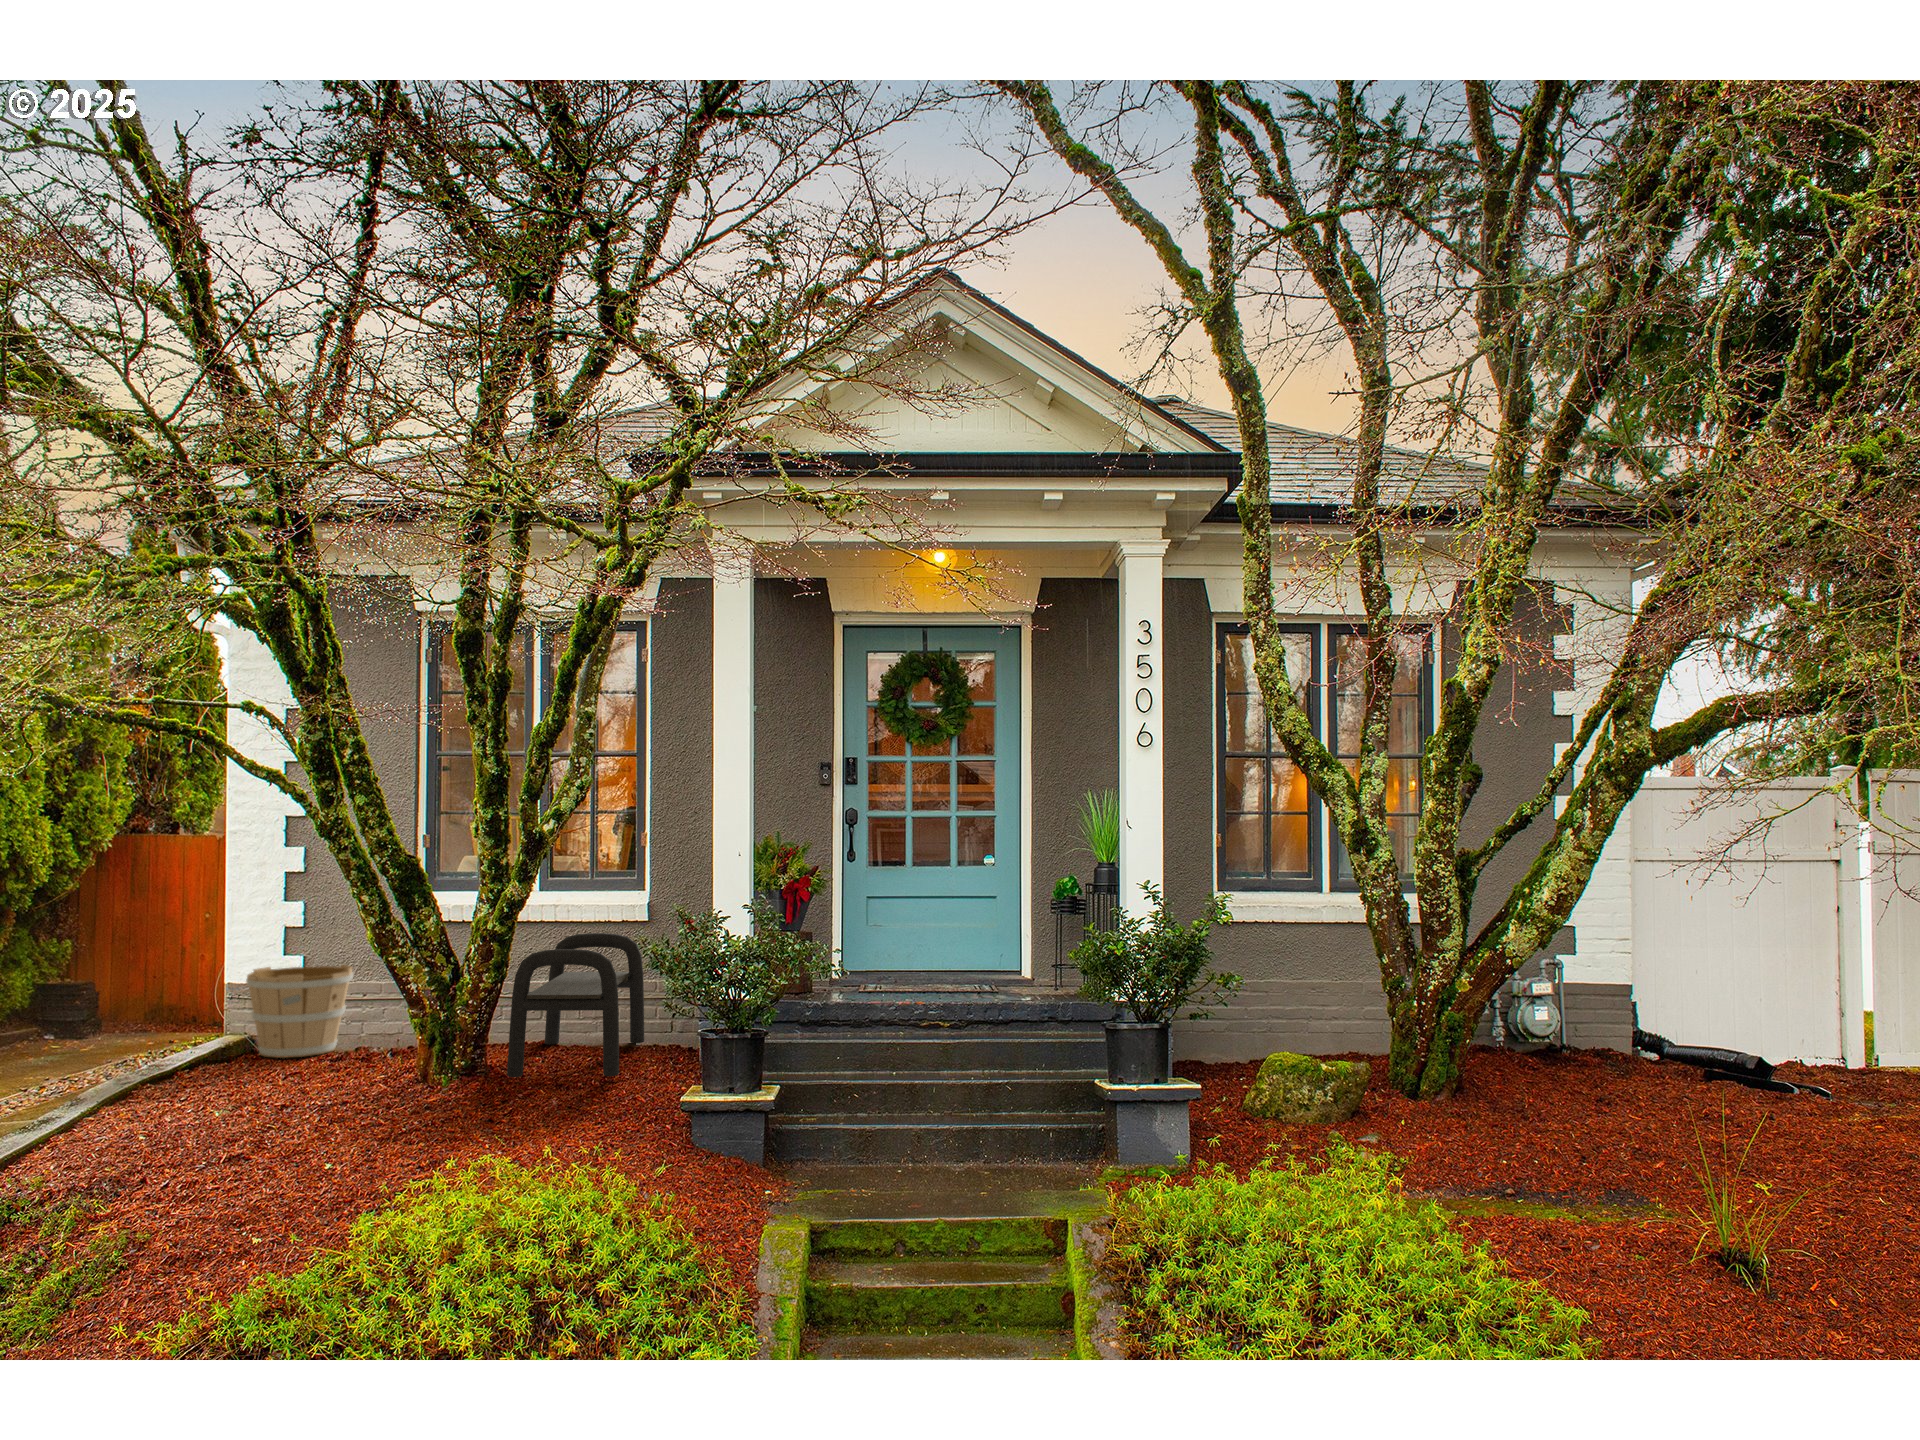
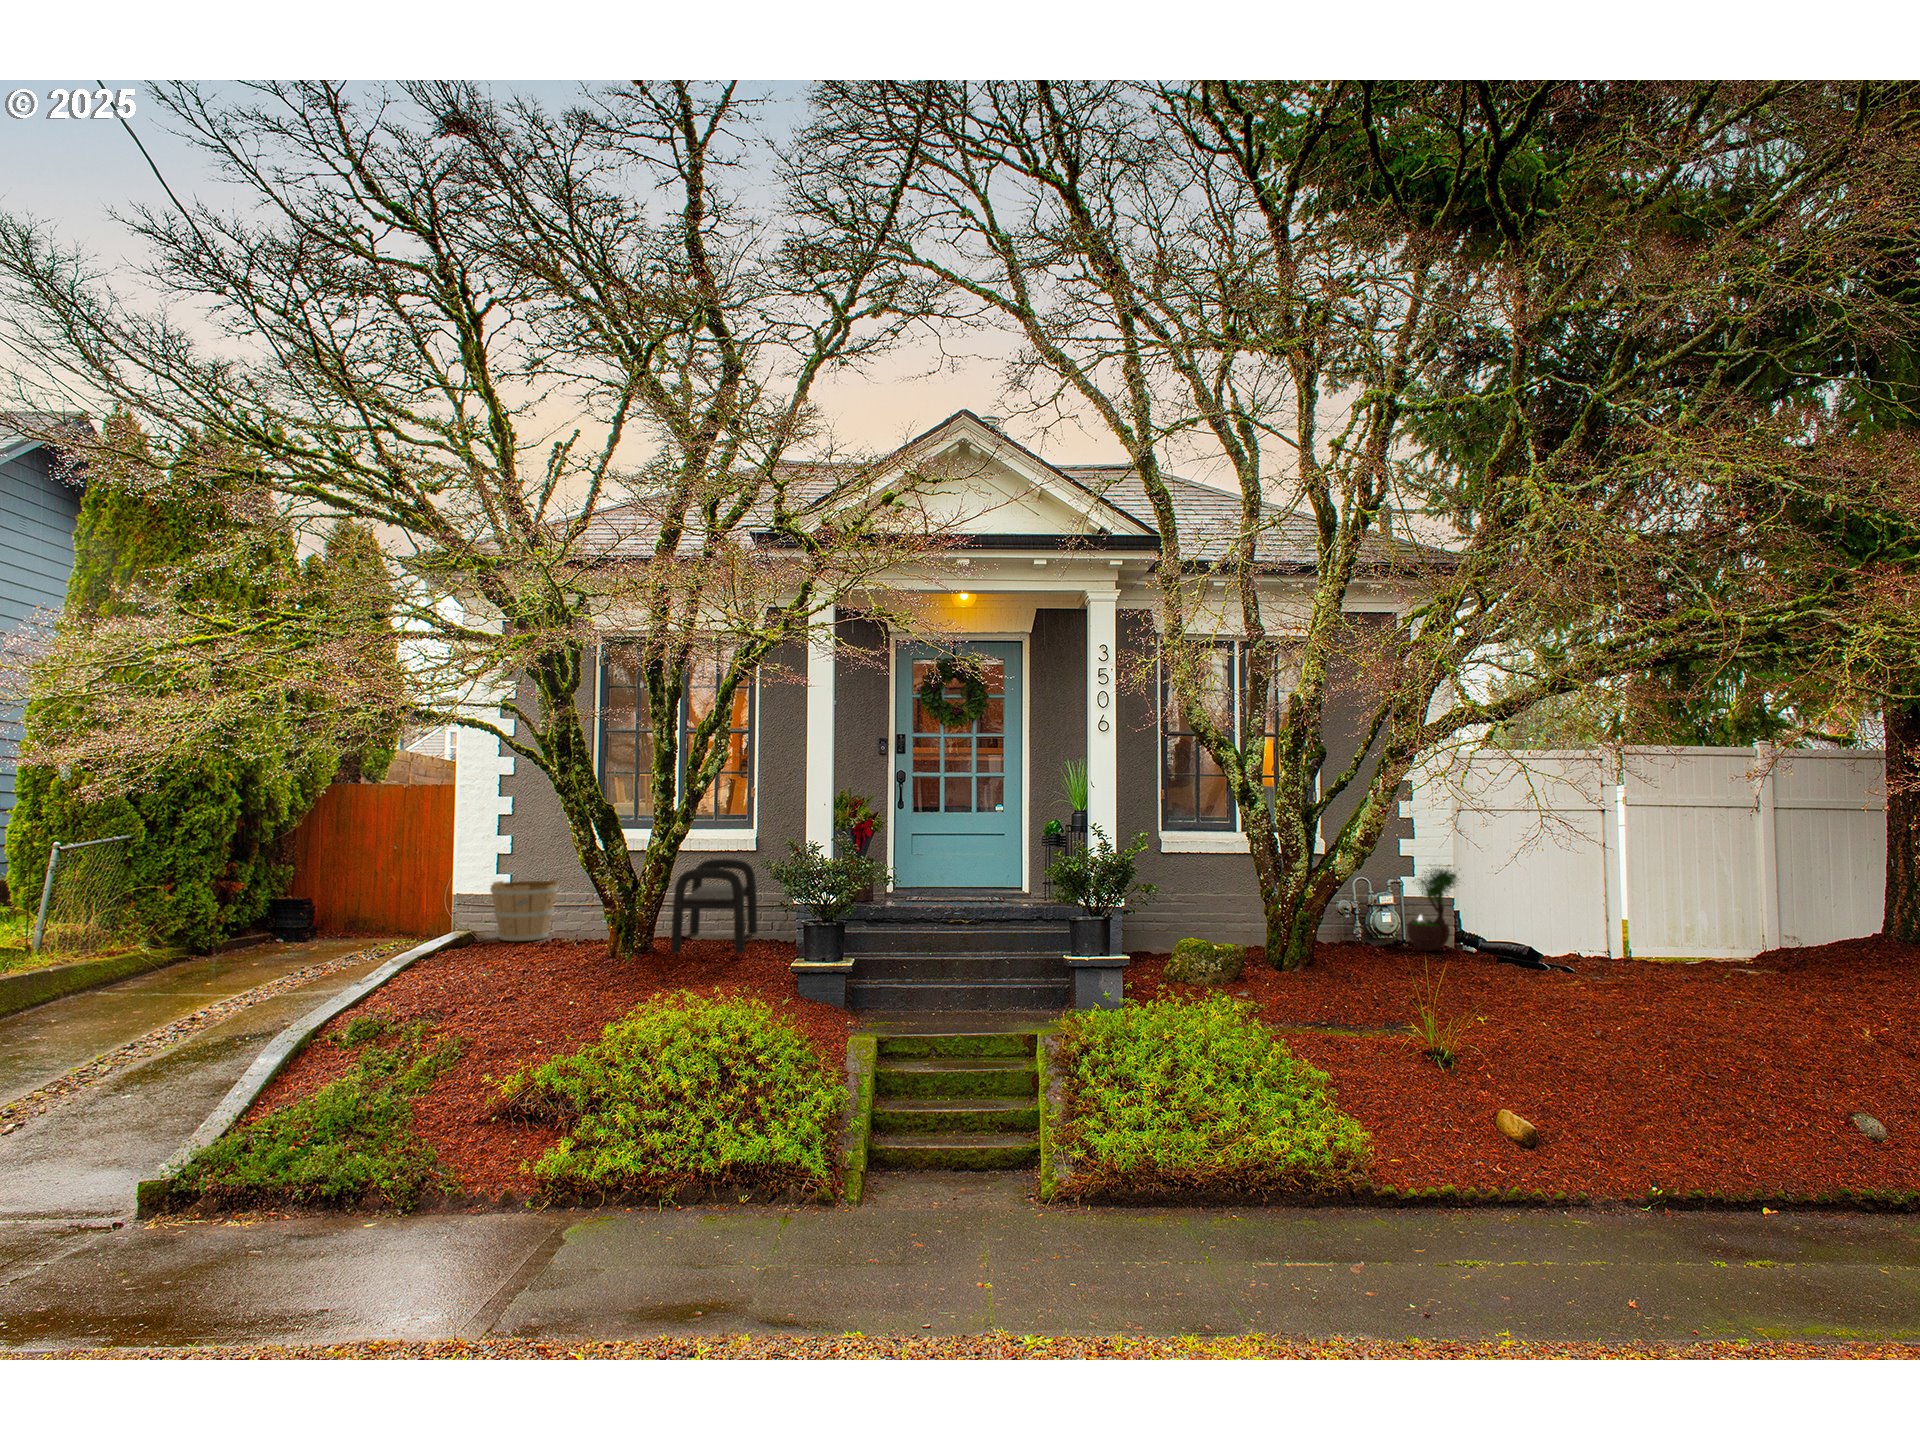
potted tree: none [1572,929,1654,1061] -> present [1407,868,1460,951]

